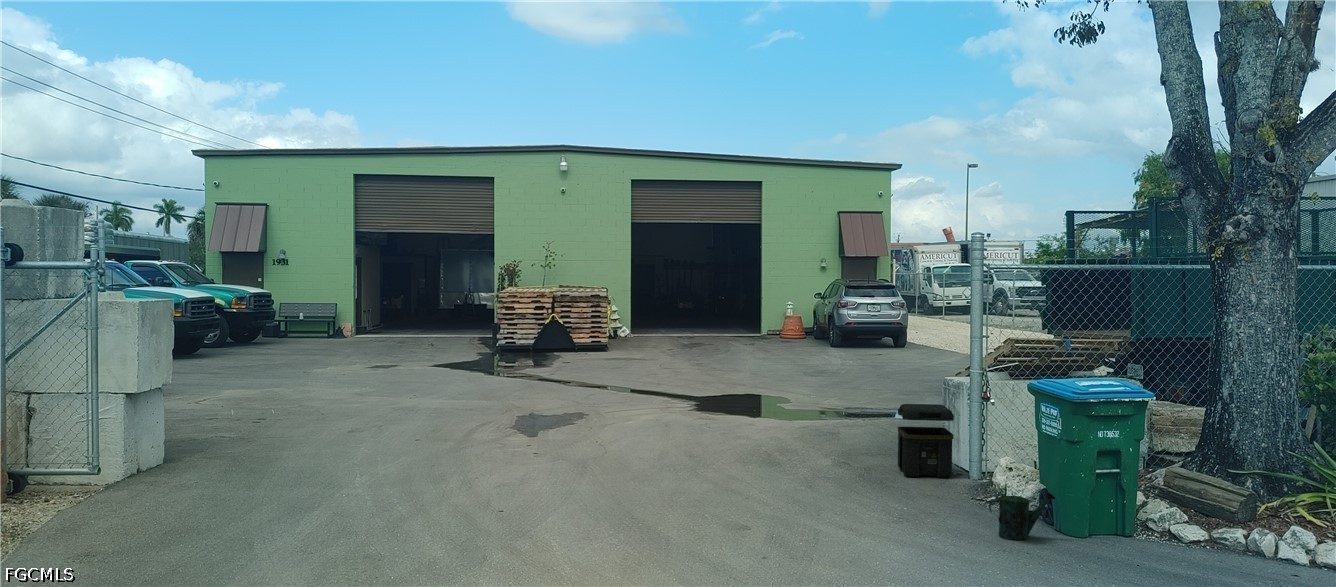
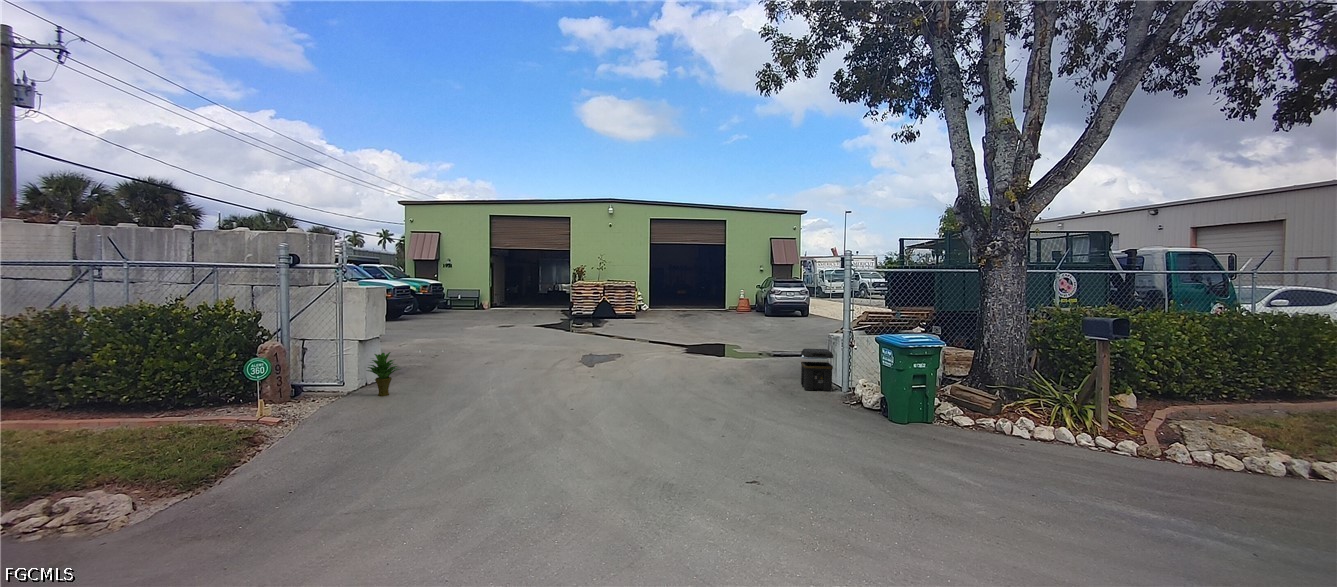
potted plant: none [138,413,202,490] -> present [367,352,400,396]
watering can: present [989,492,1055,540] -> none [851,397,889,424]

